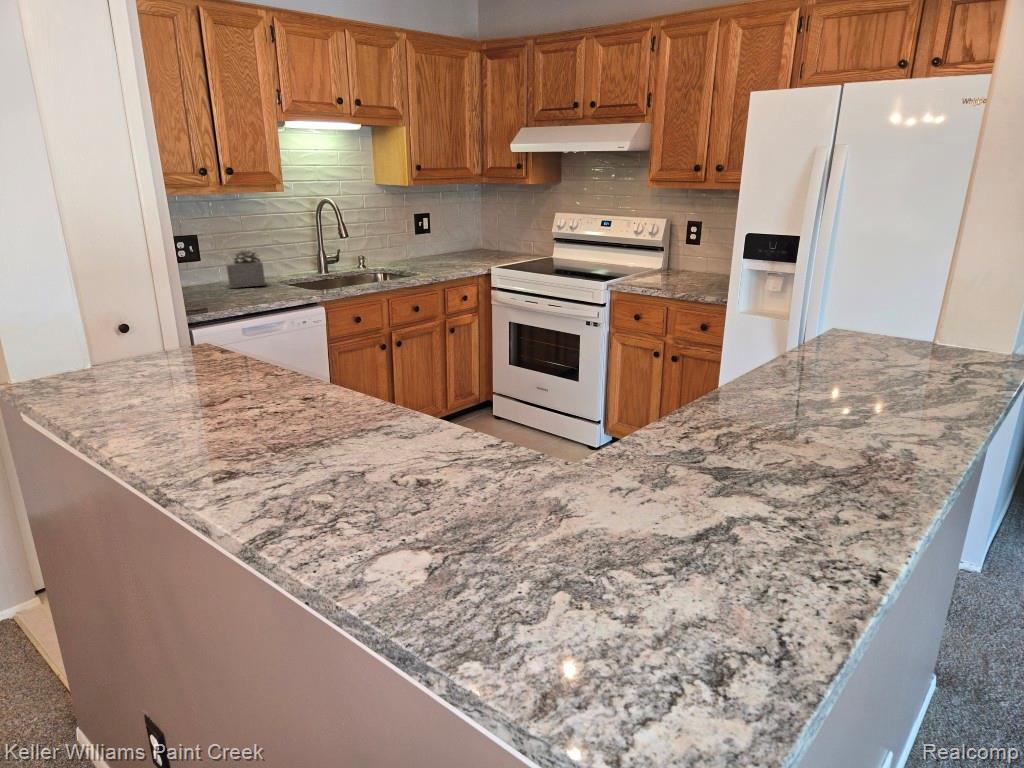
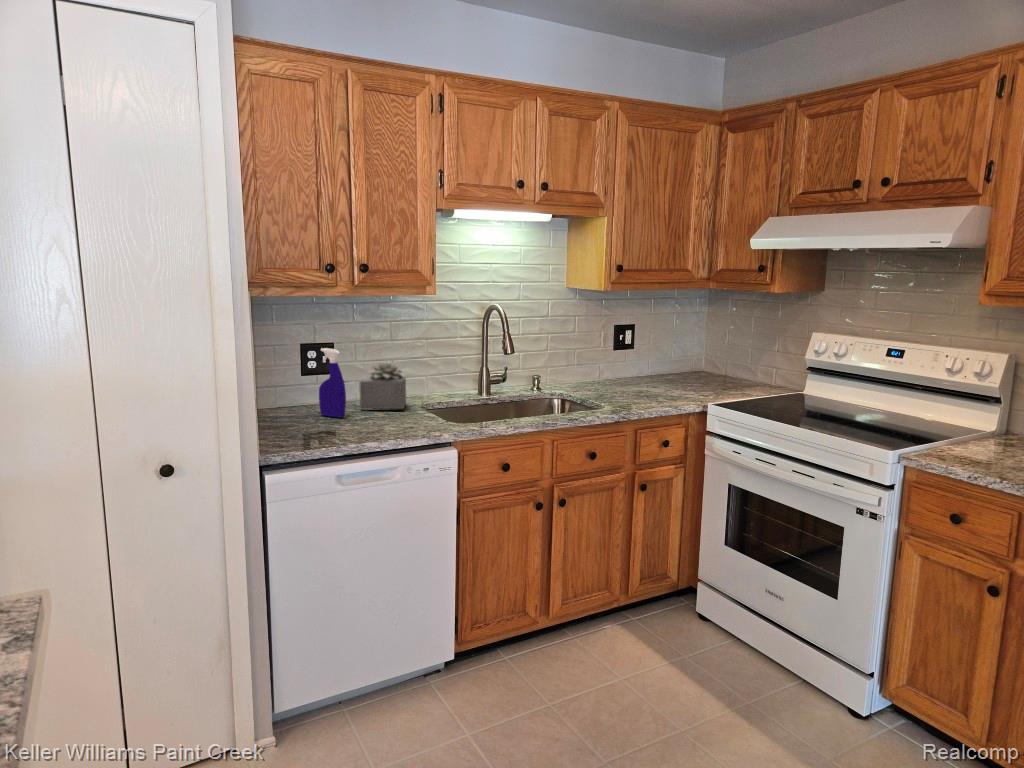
spray bottle: none [195,238,223,293] -> present [319,348,346,417]

